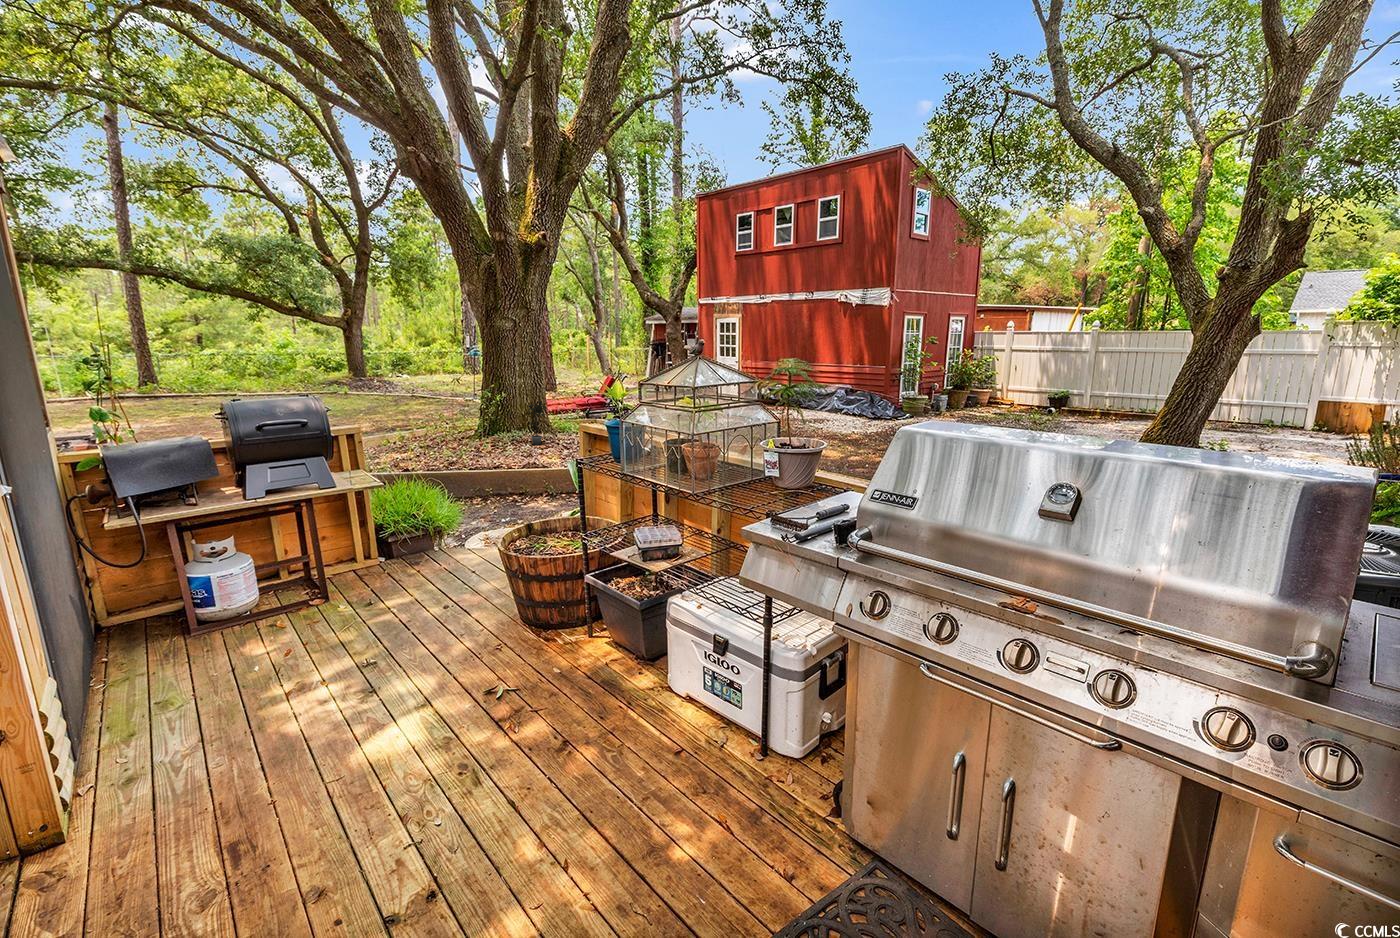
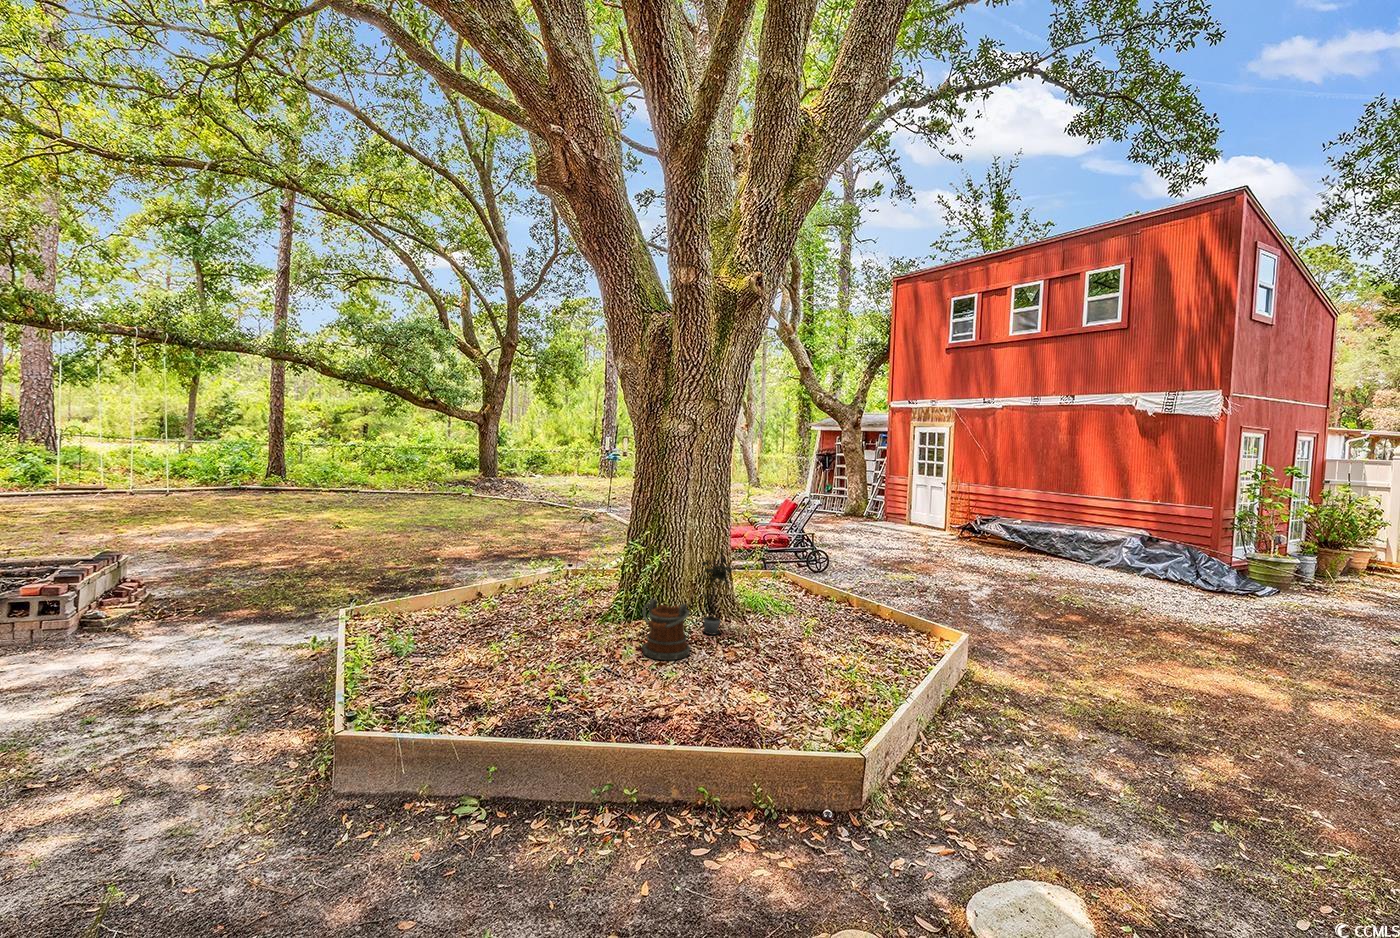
bucket: none [494,424,523,454] -> present [642,599,691,660]

